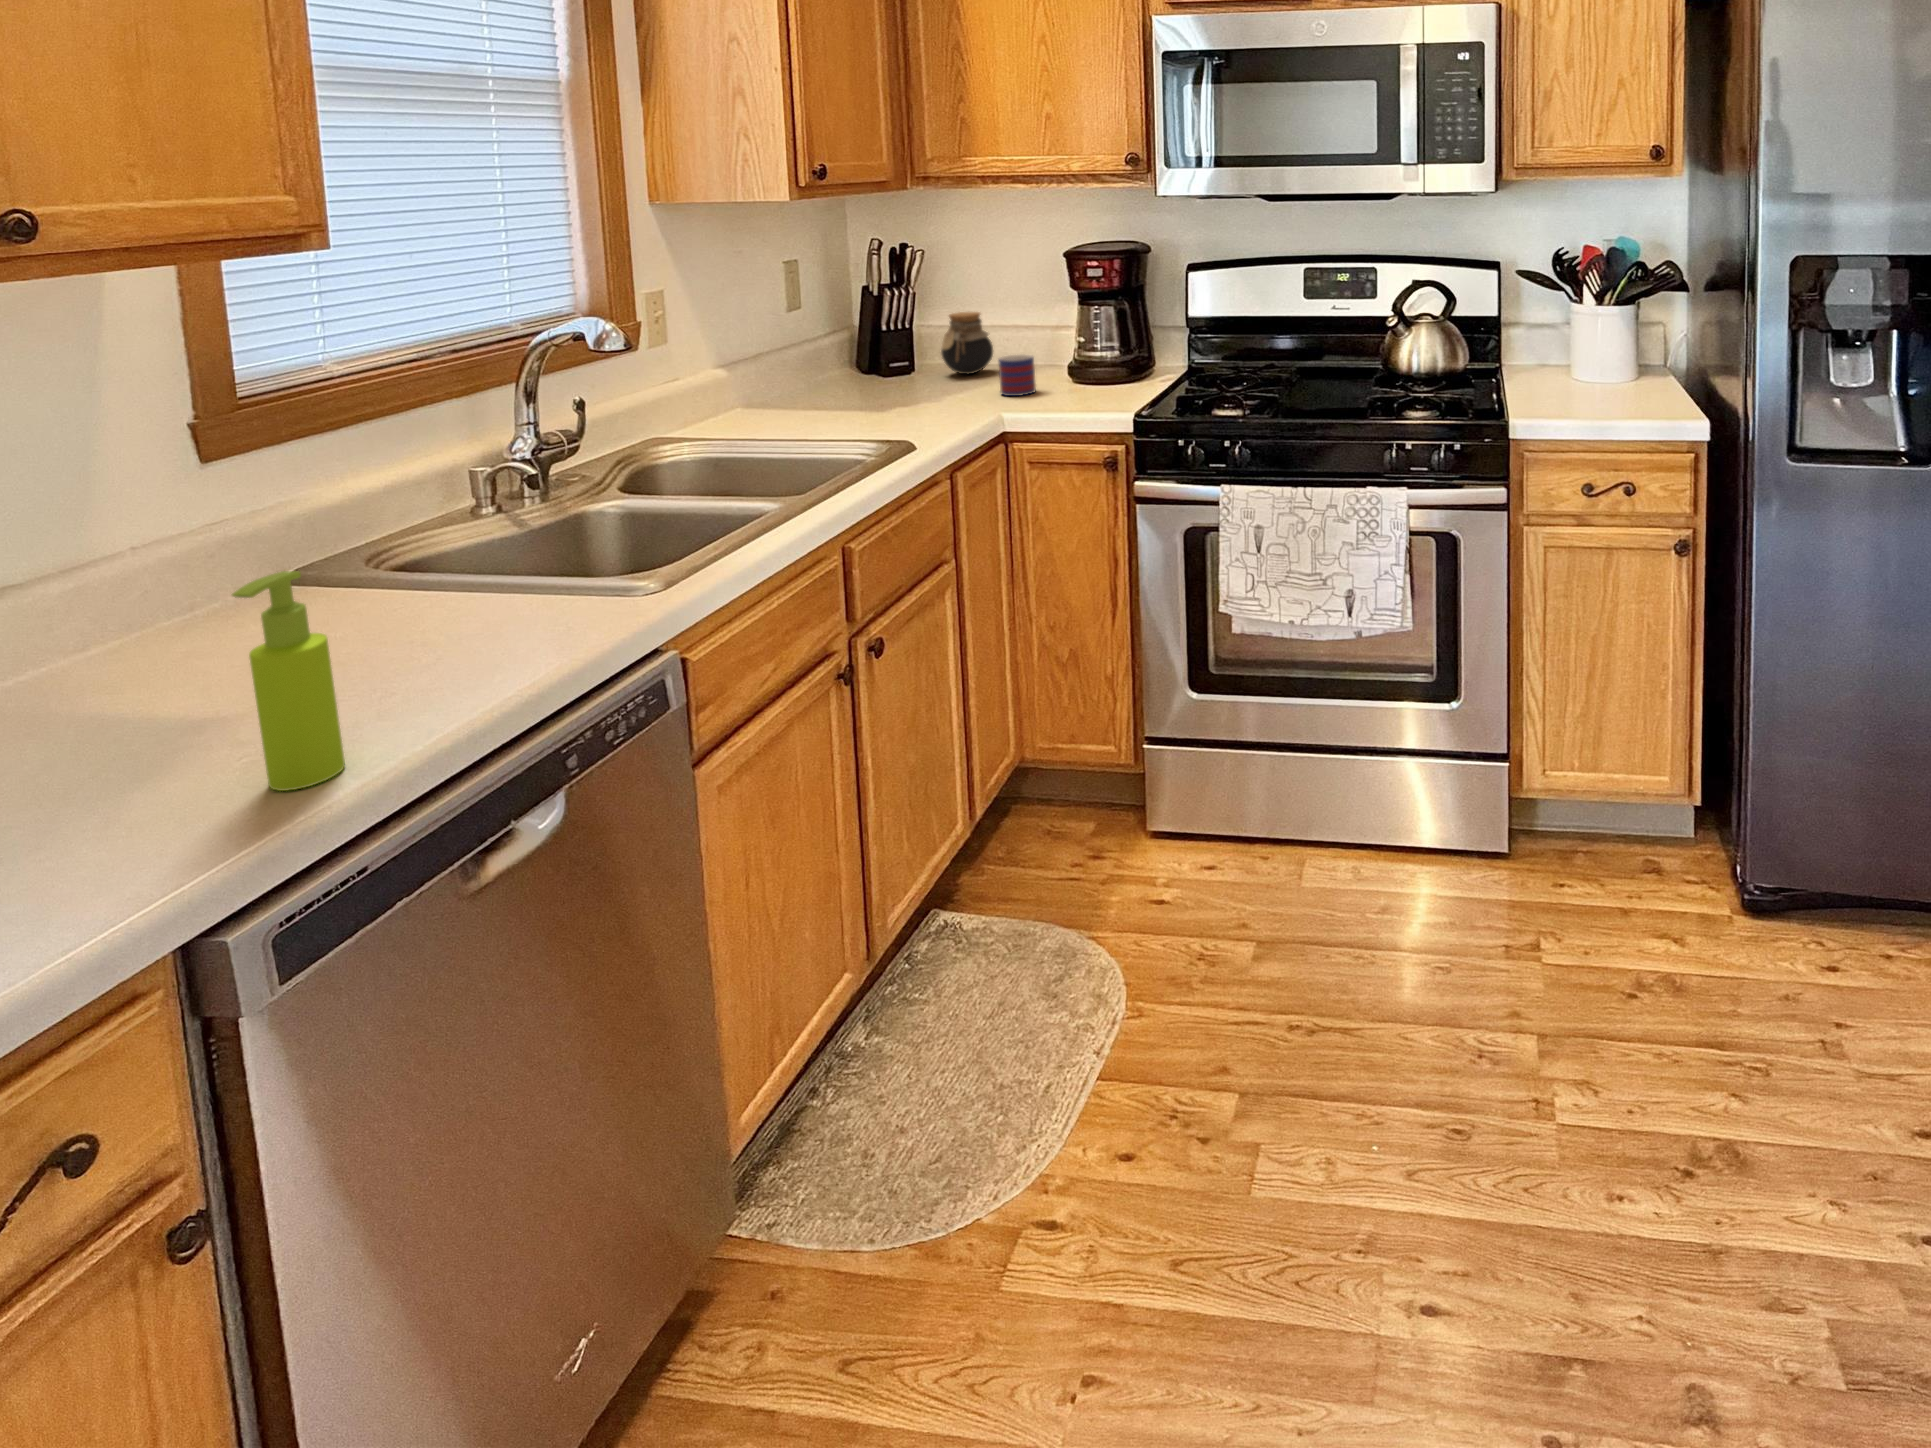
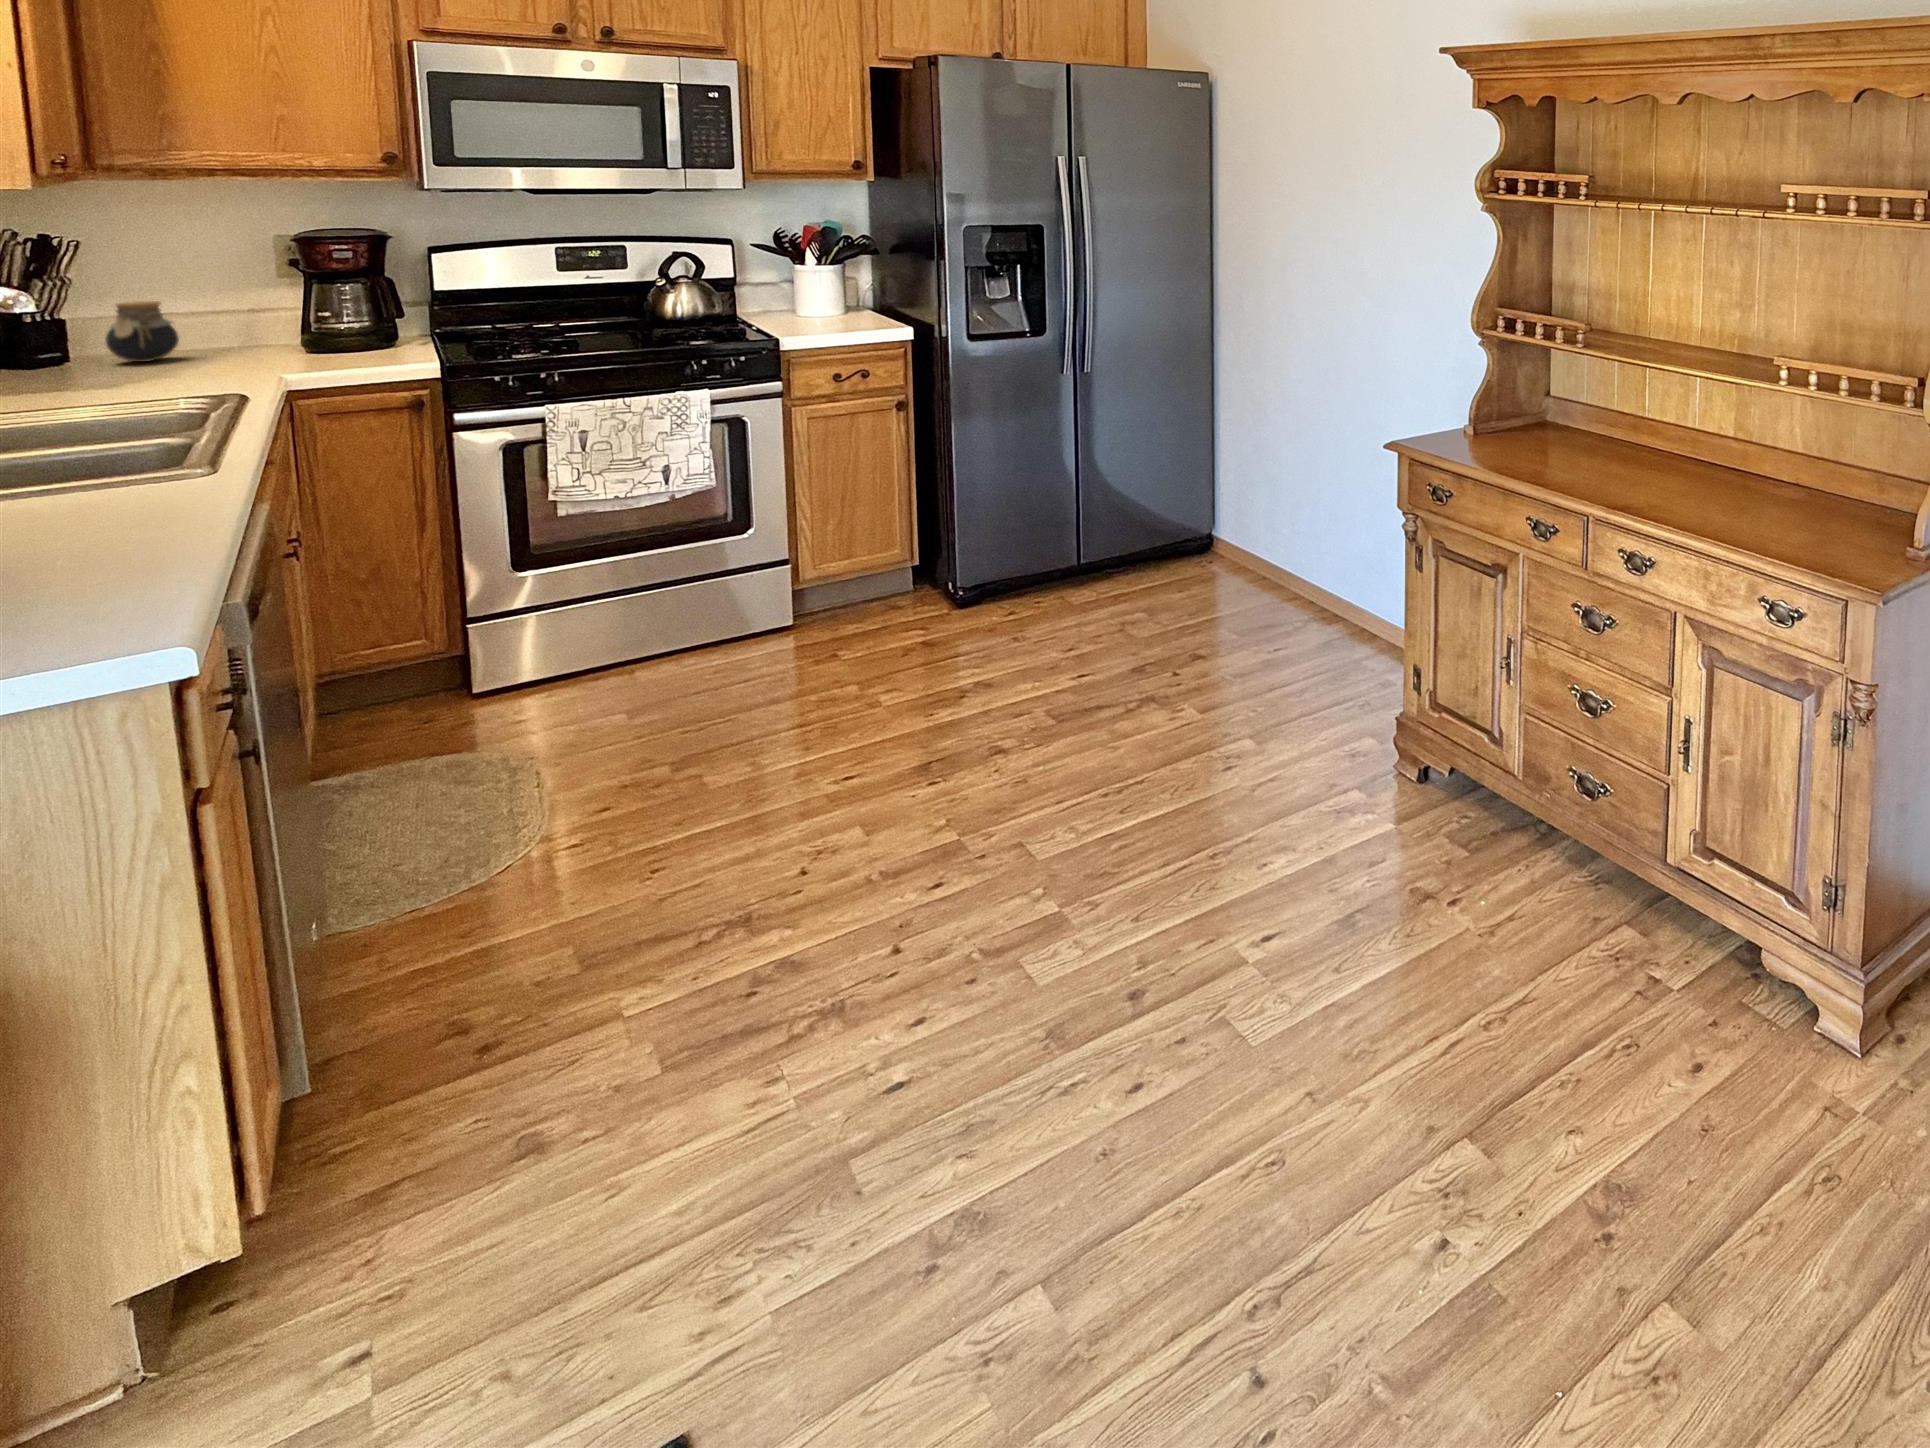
mug: present [999,354,1036,396] -> none [235,330,283,367]
soap dispenser: present [232,571,345,791] -> none [78,403,148,542]

